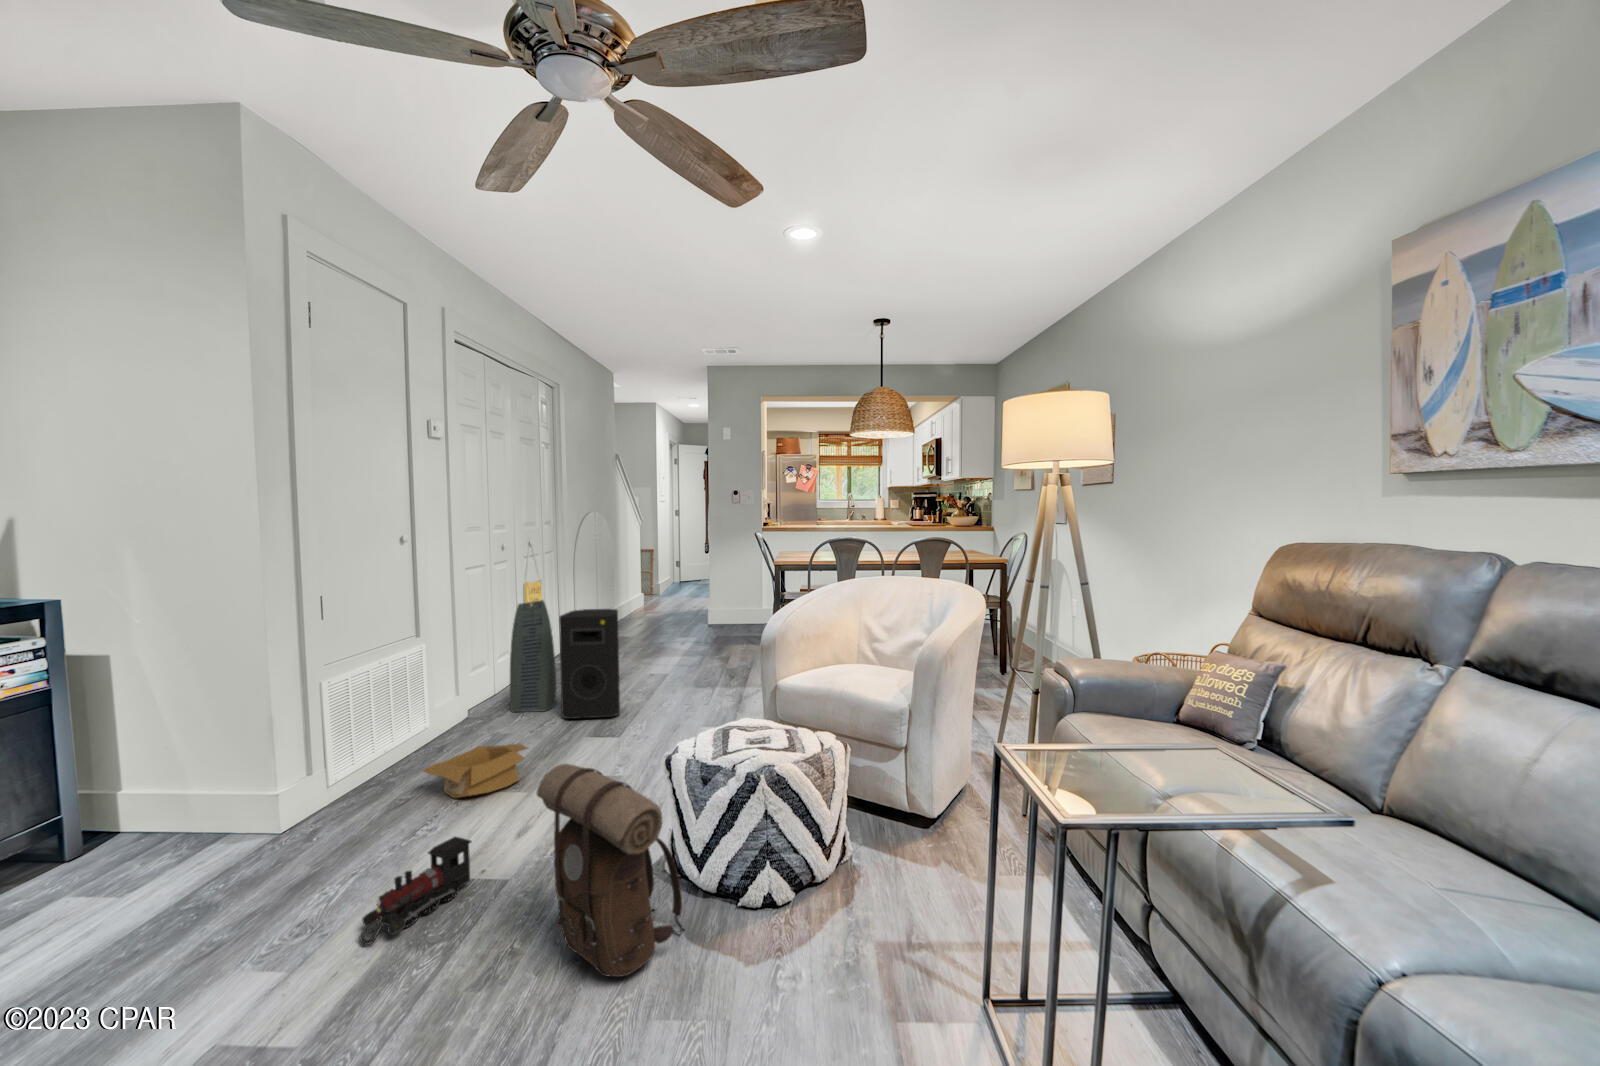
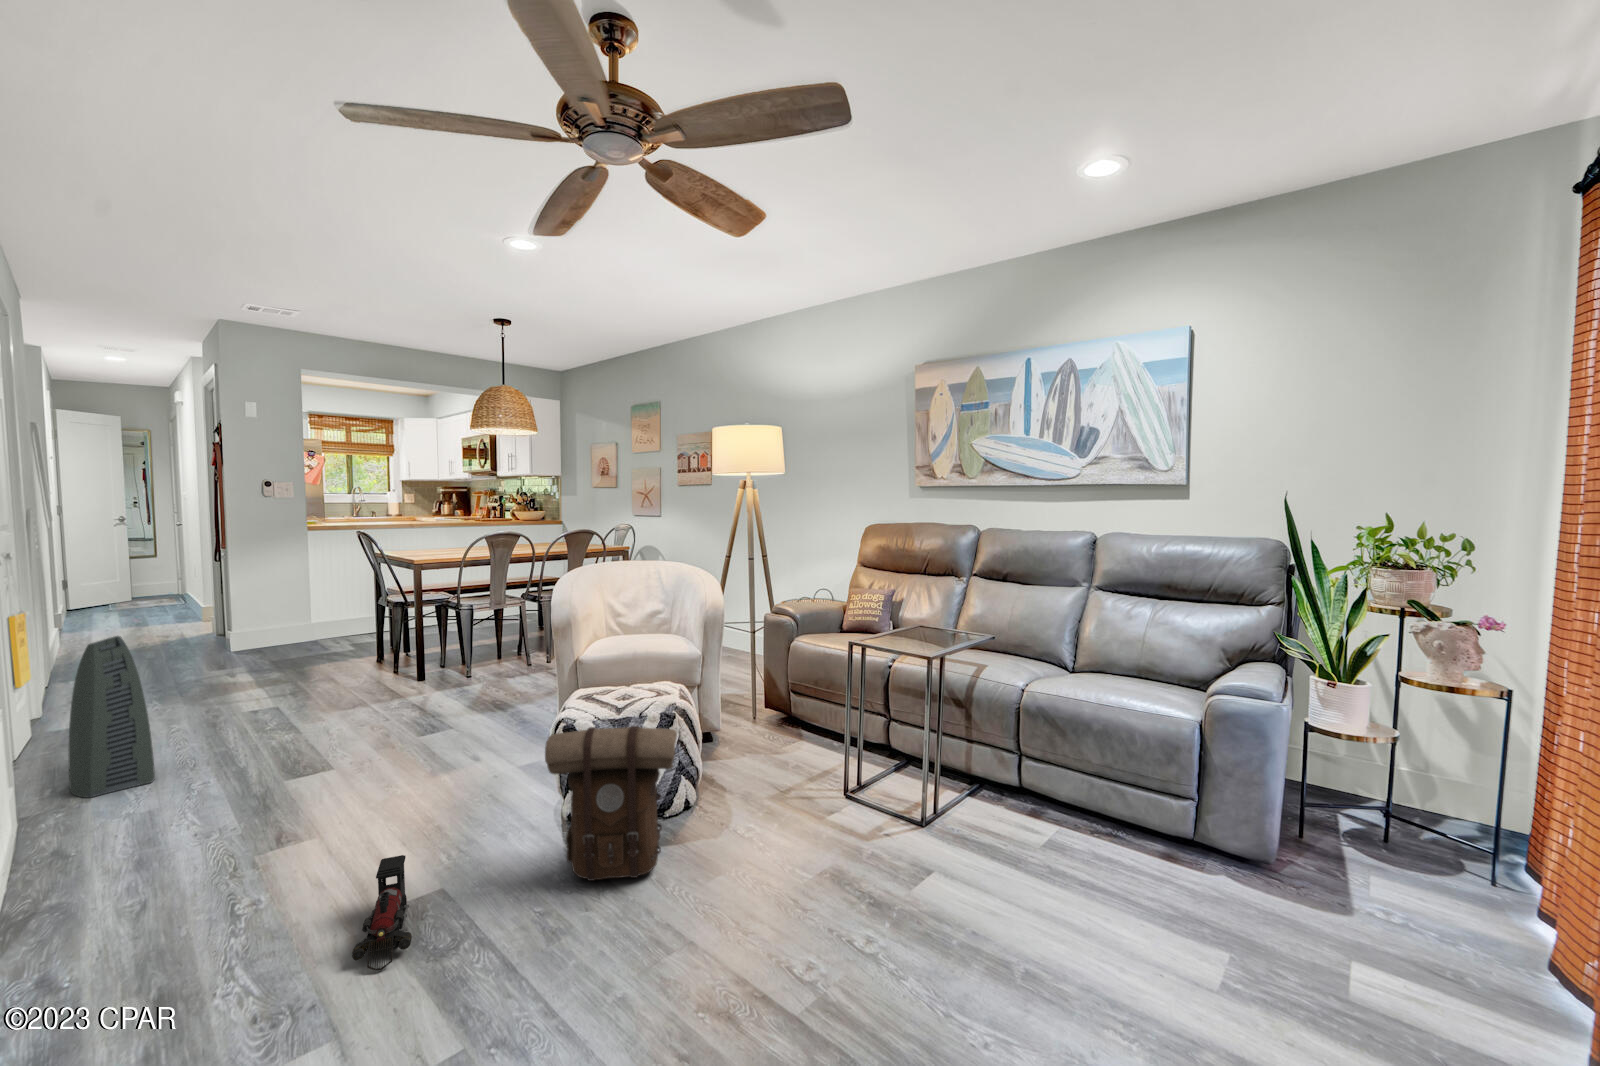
speaker: present [559,609,620,719] -> none [190,633,288,779]
cardboard box: present [423,744,527,798] -> none [143,795,286,878]

